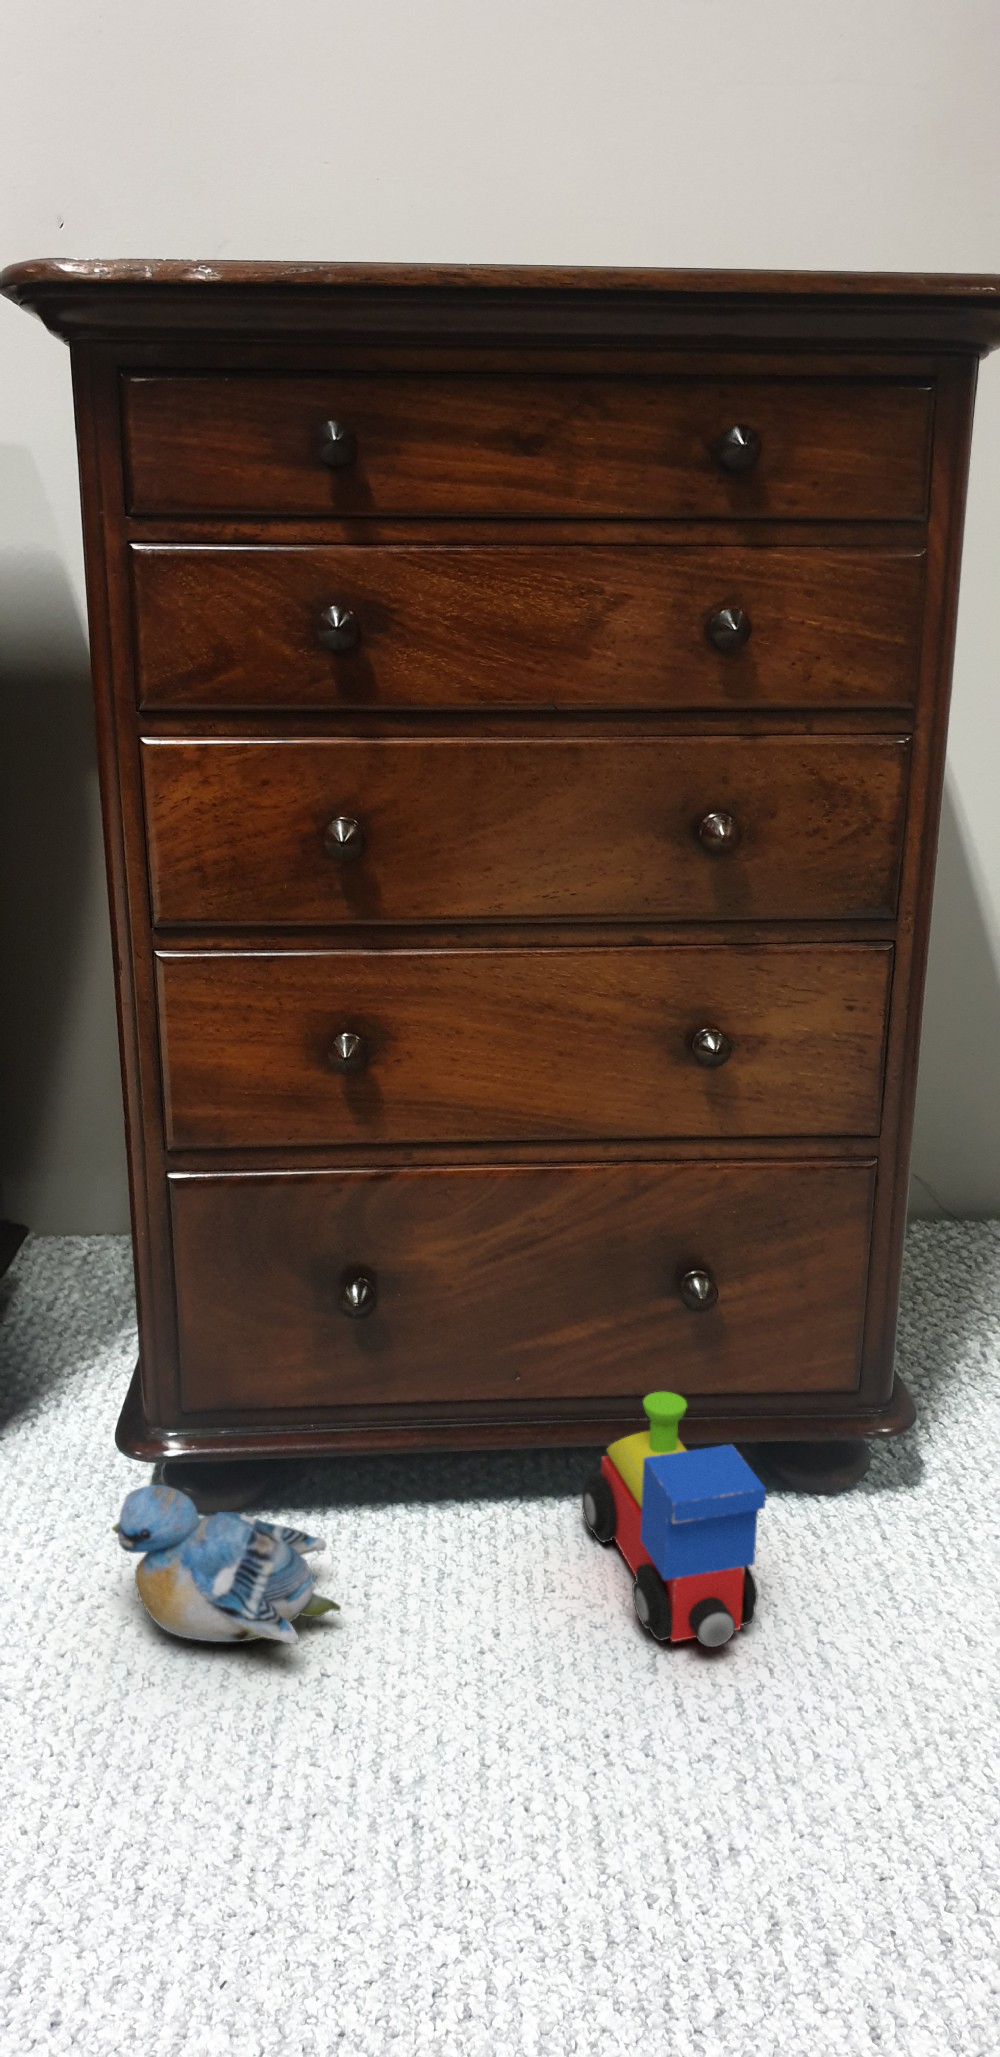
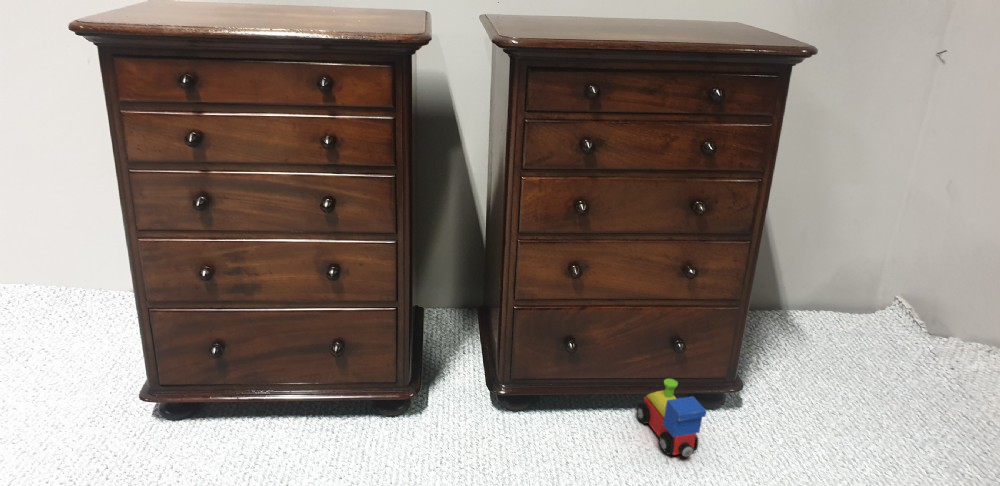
plush toy: present [112,1485,341,1644] -> none [502,405,571,454]

